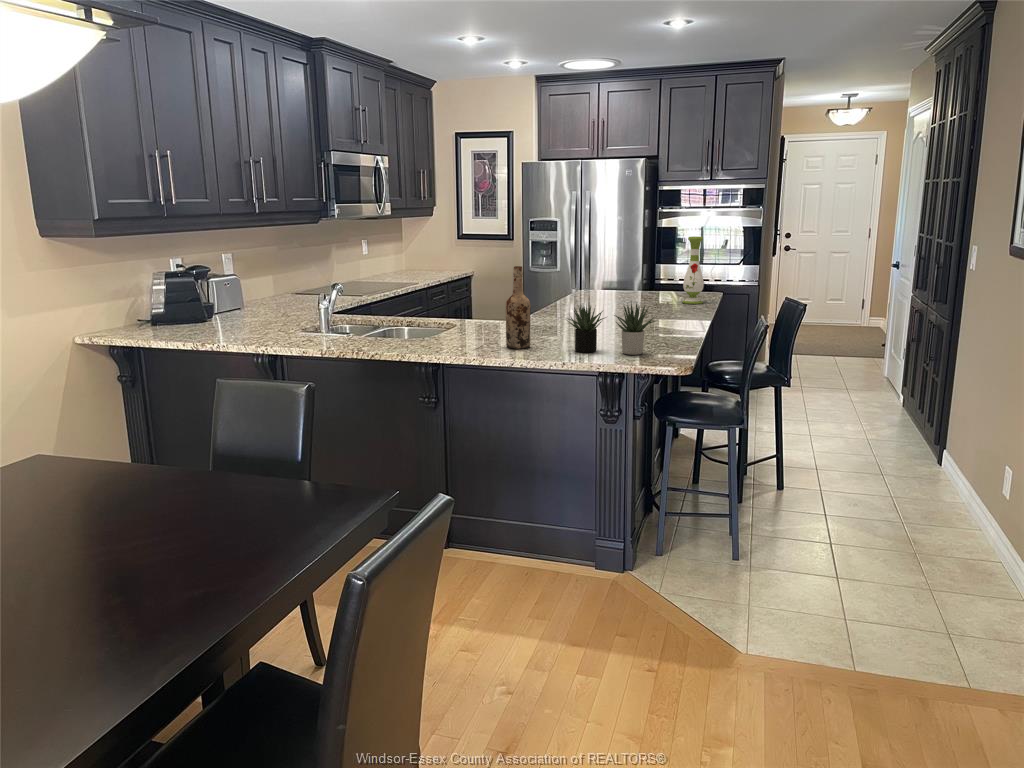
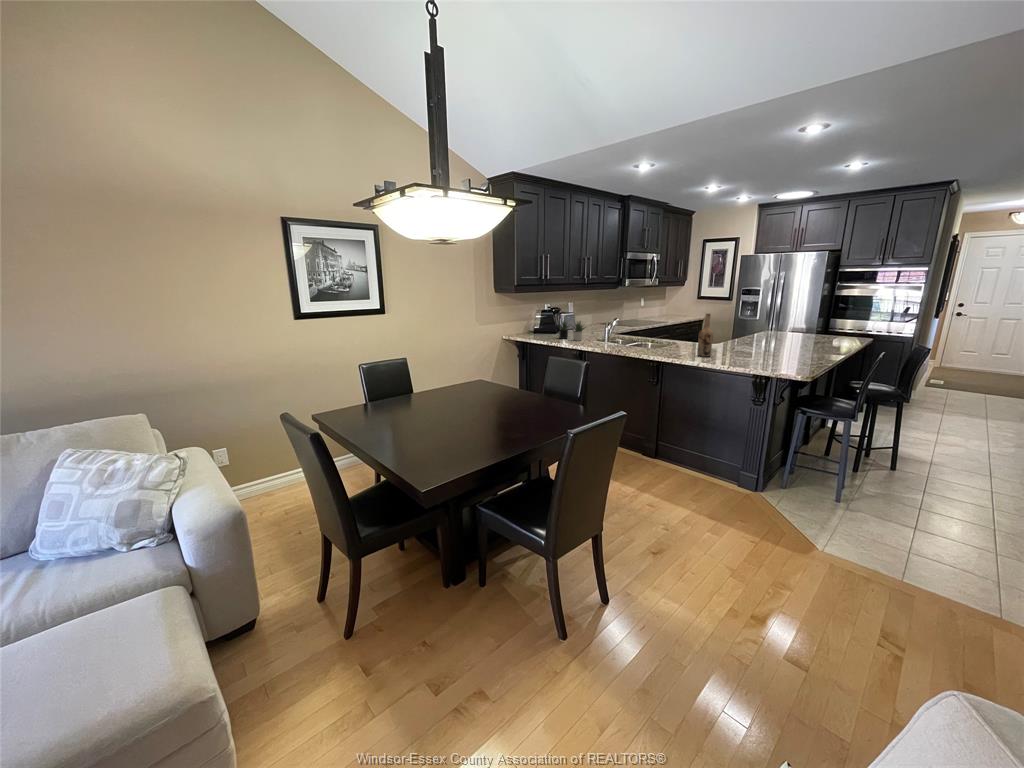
vase: present [682,237,704,304] -> none [832,301,852,344]
succulent plant: present [567,303,655,355] -> present [558,321,584,341]

